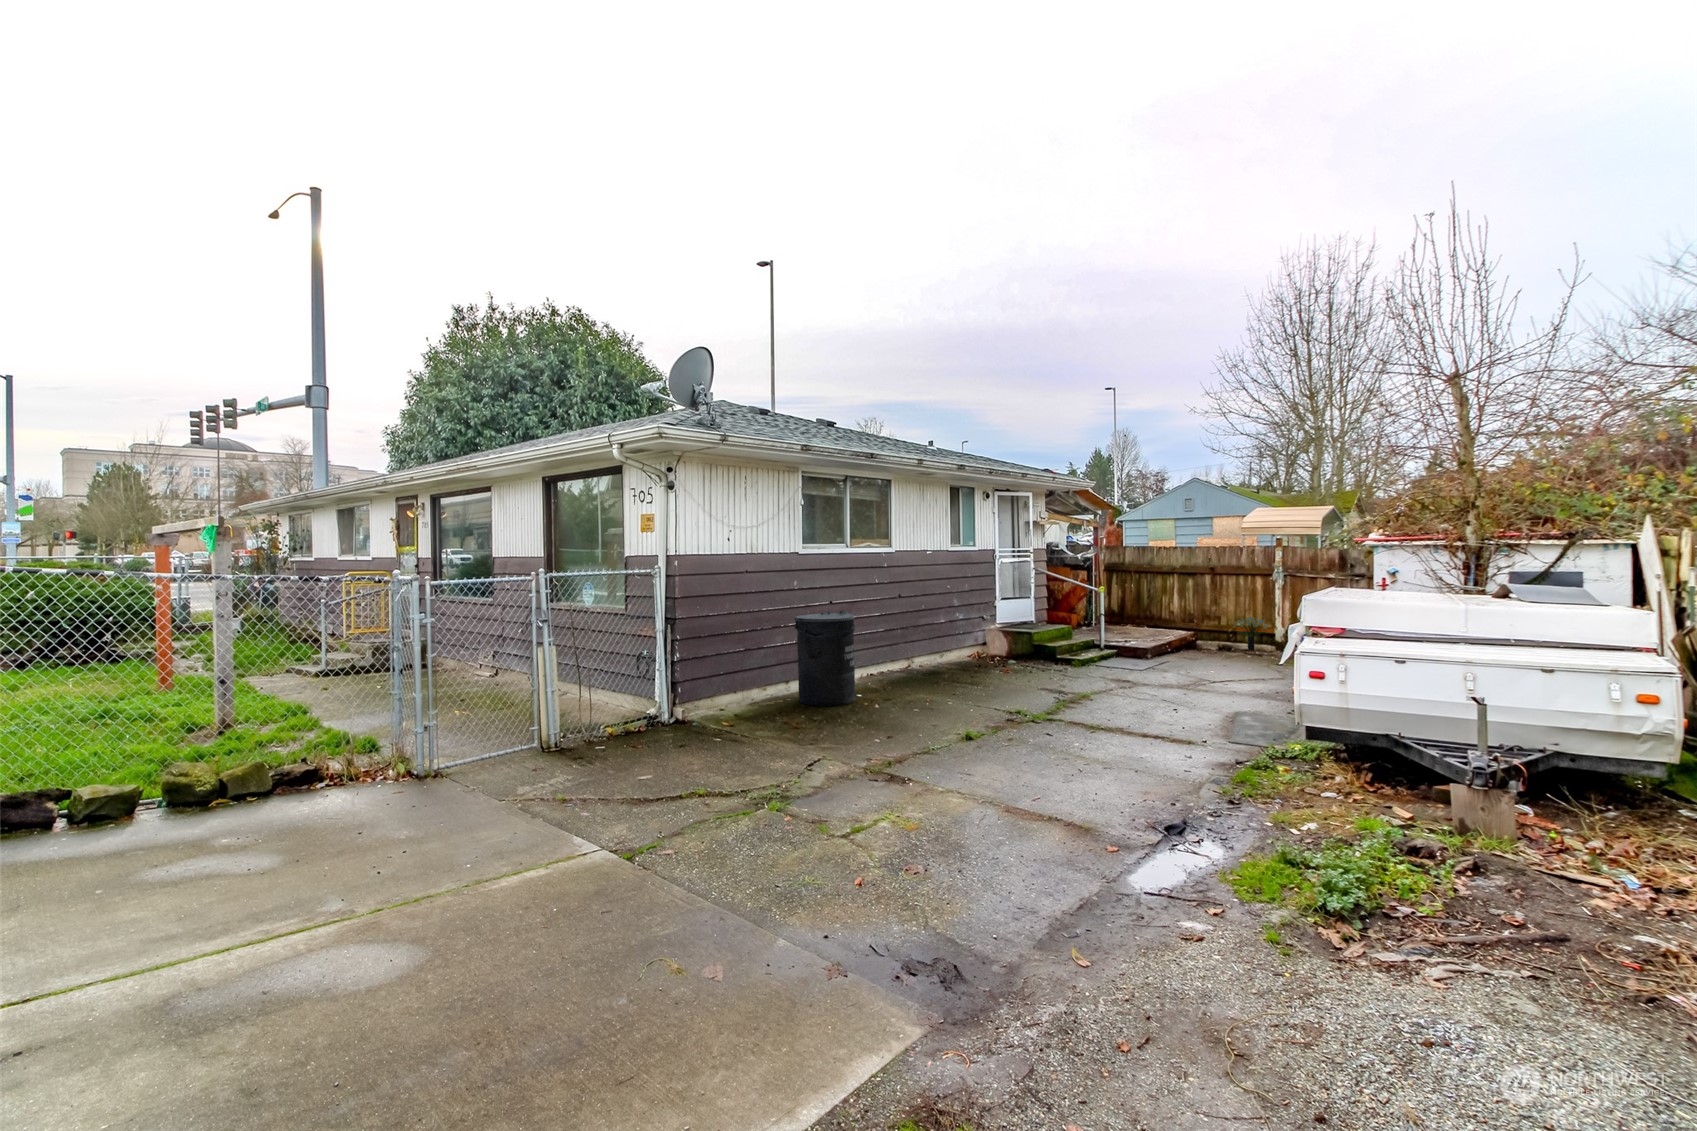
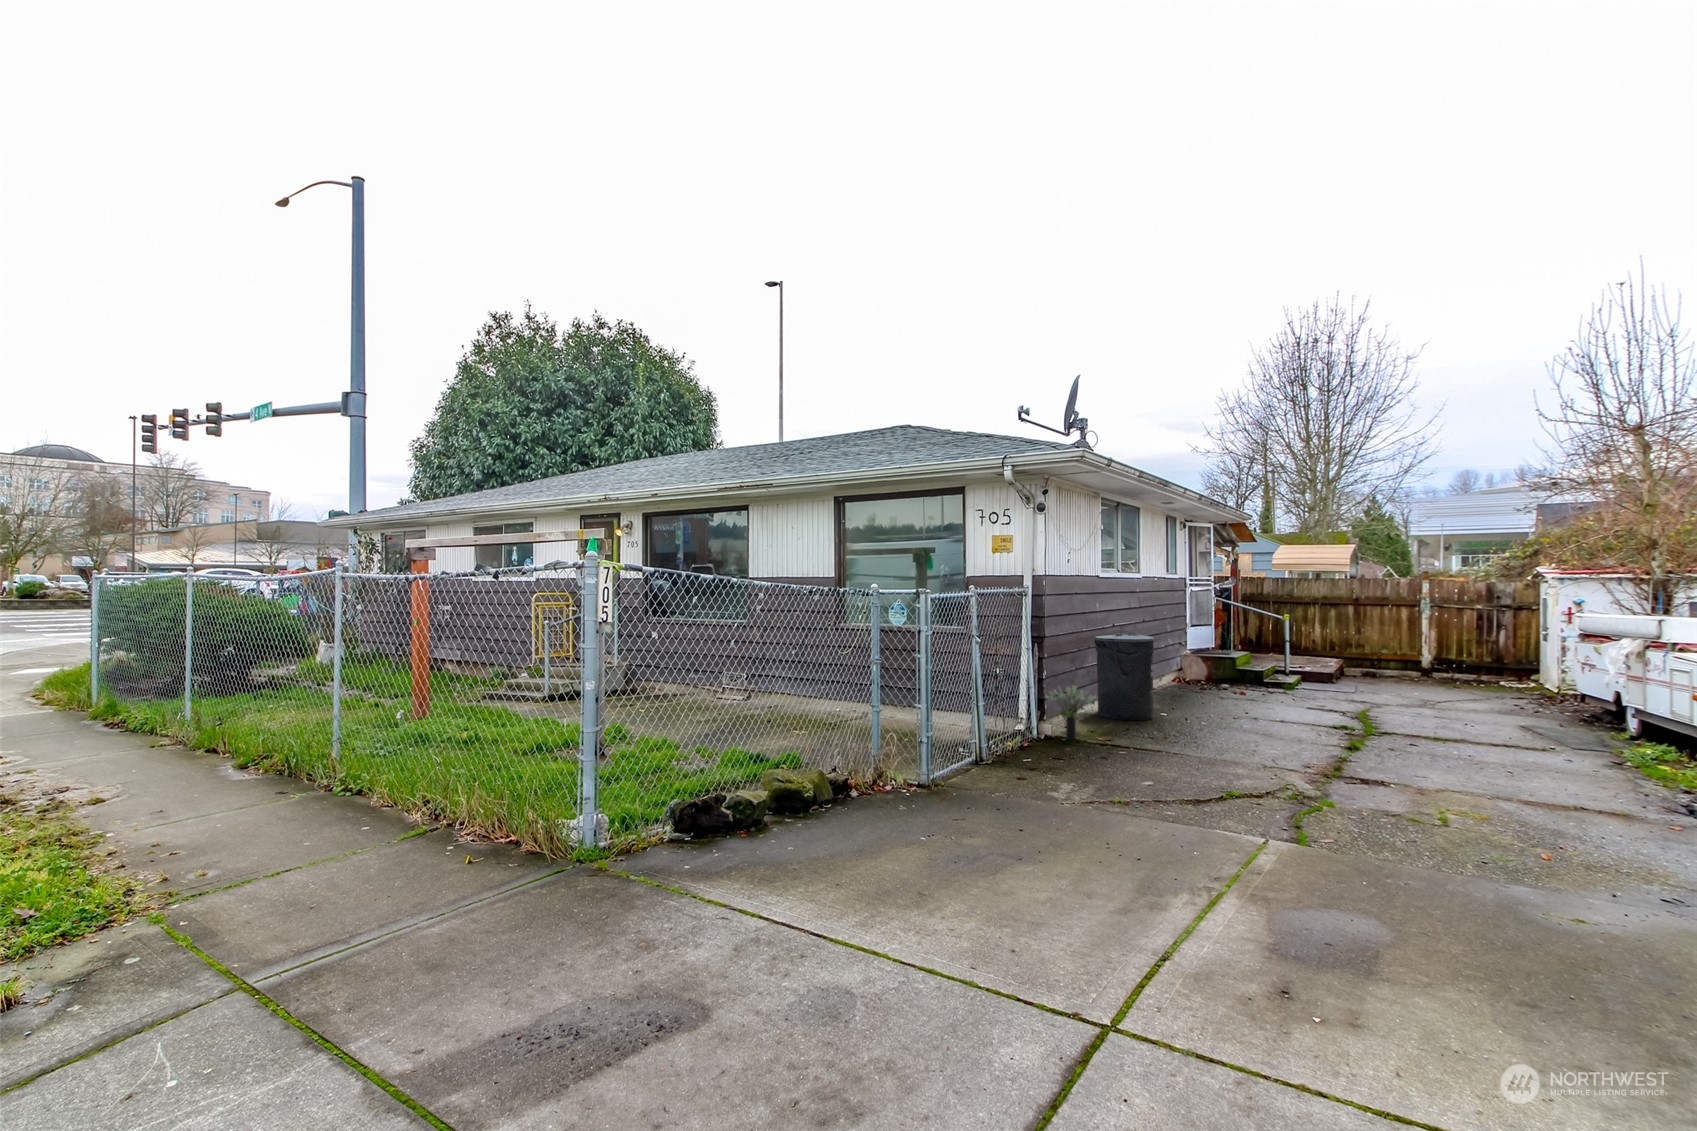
potted plant: present [1234,617,1268,650] -> present [1045,685,1097,740]

